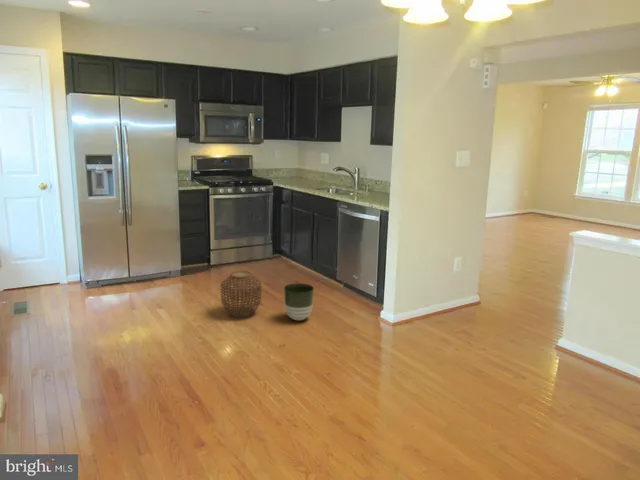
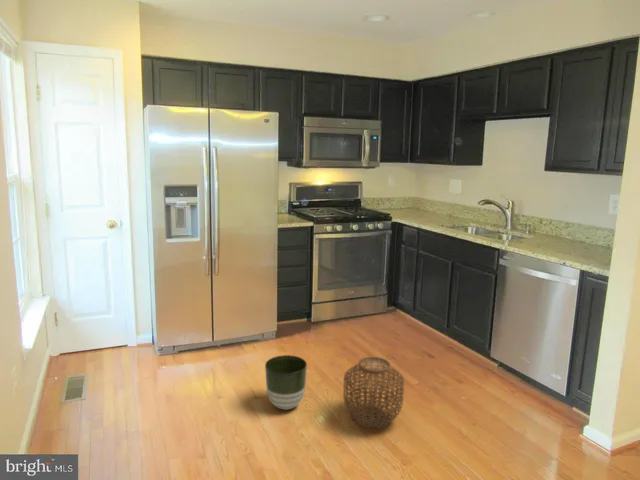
planter: present [284,283,314,320] -> present [265,355,307,410]

